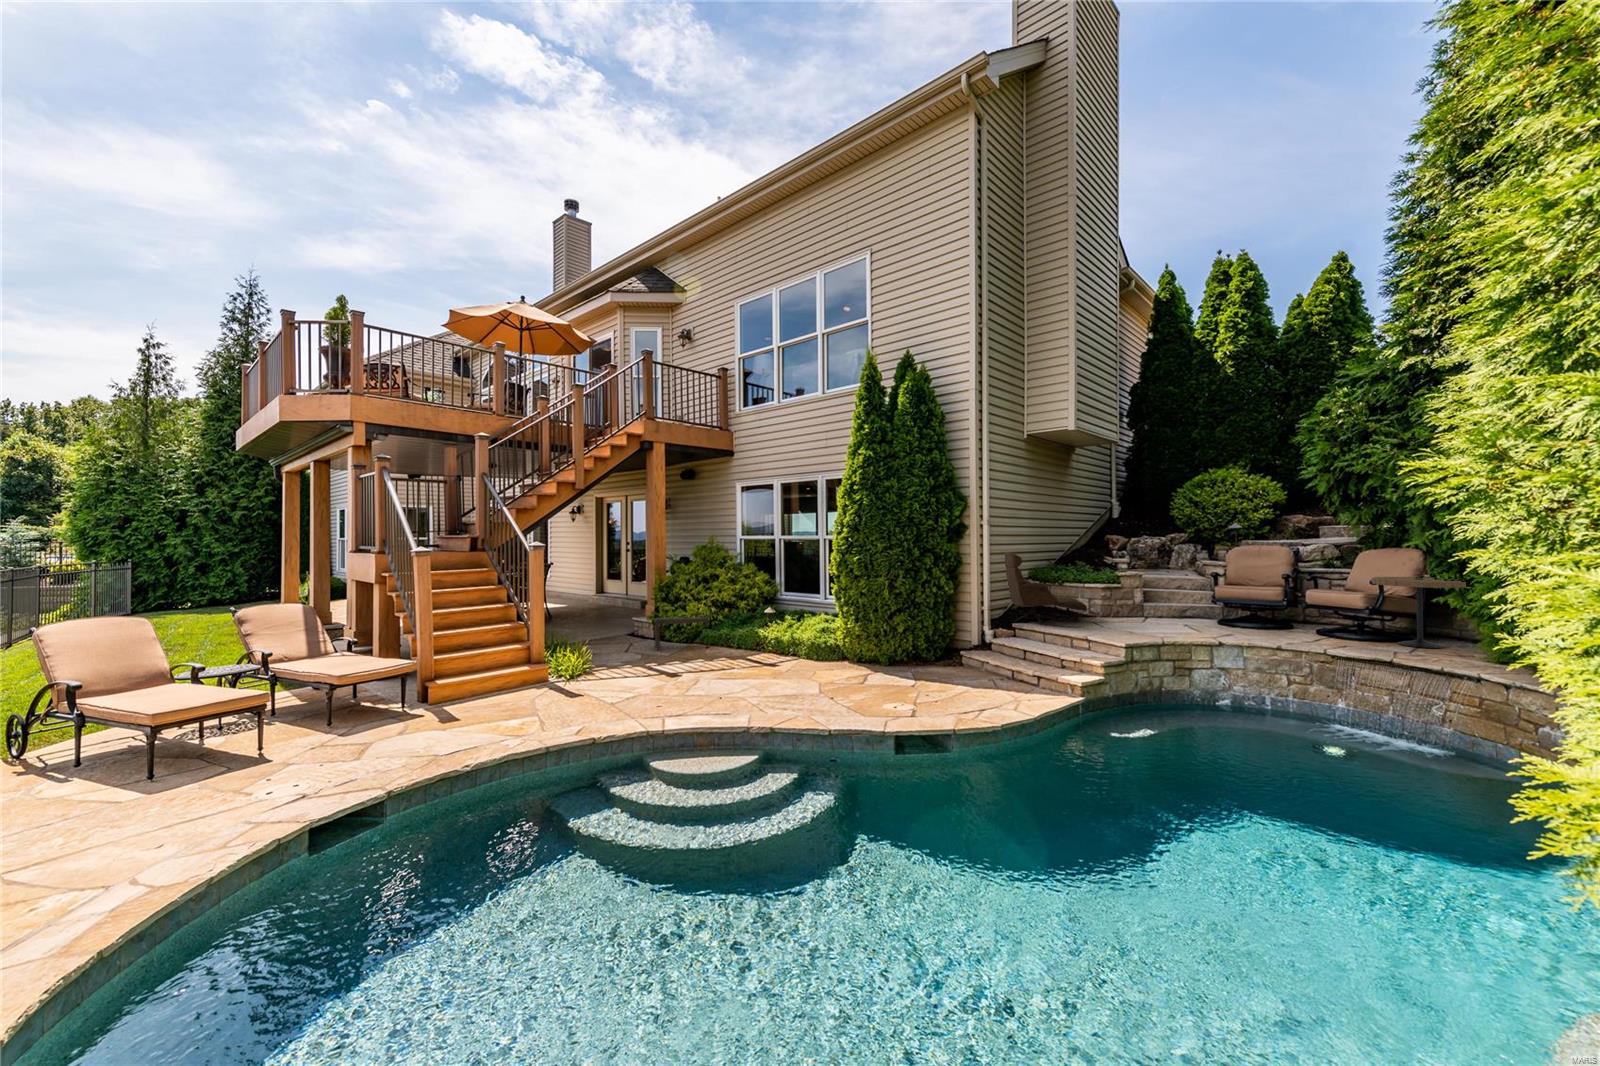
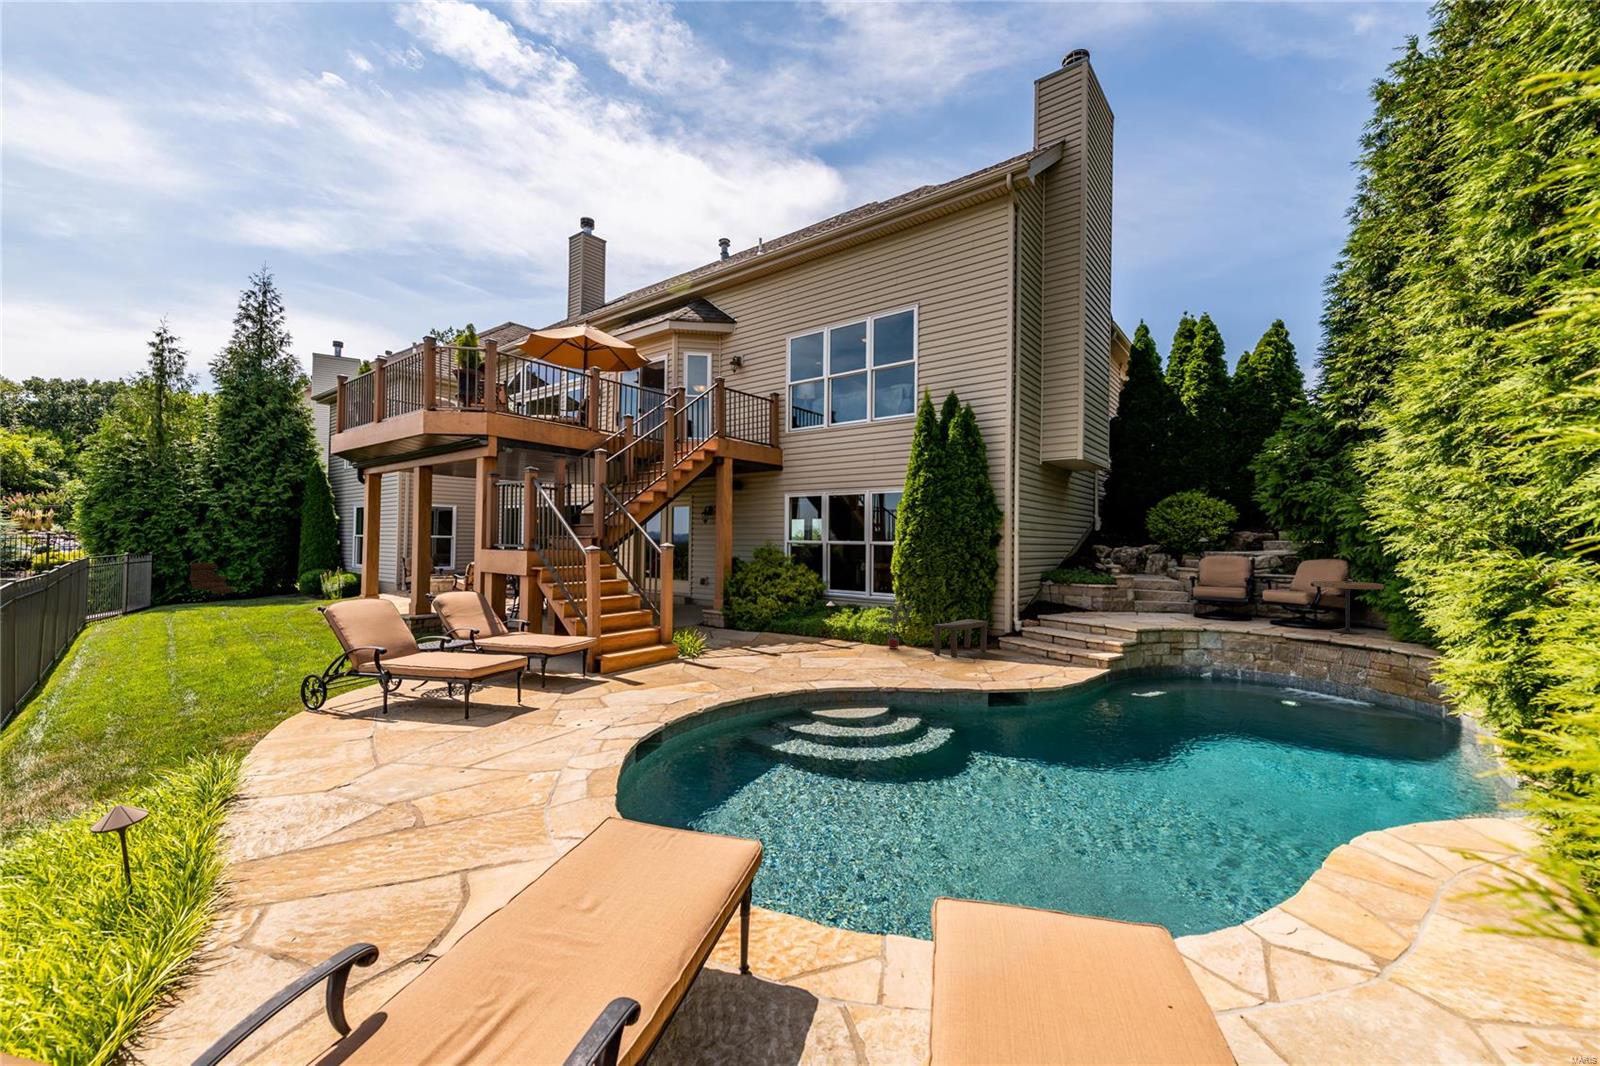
lounge chair: present [1005,552,1087,624] -> present [189,563,234,599]
potted tree: none [804,603,847,666] -> present [876,597,912,649]
bench: present [655,617,709,651] -> present [934,619,988,658]

